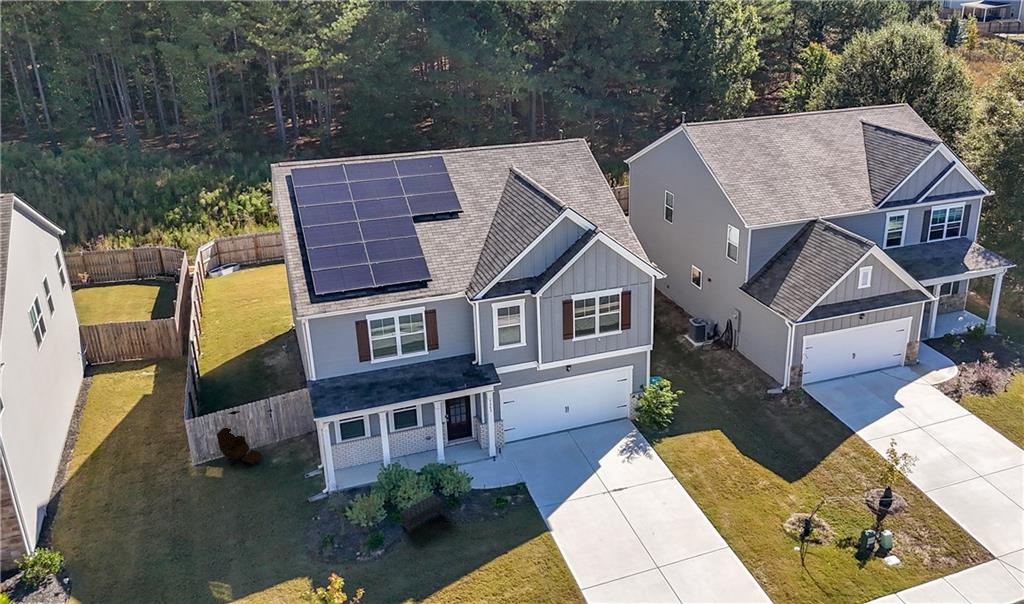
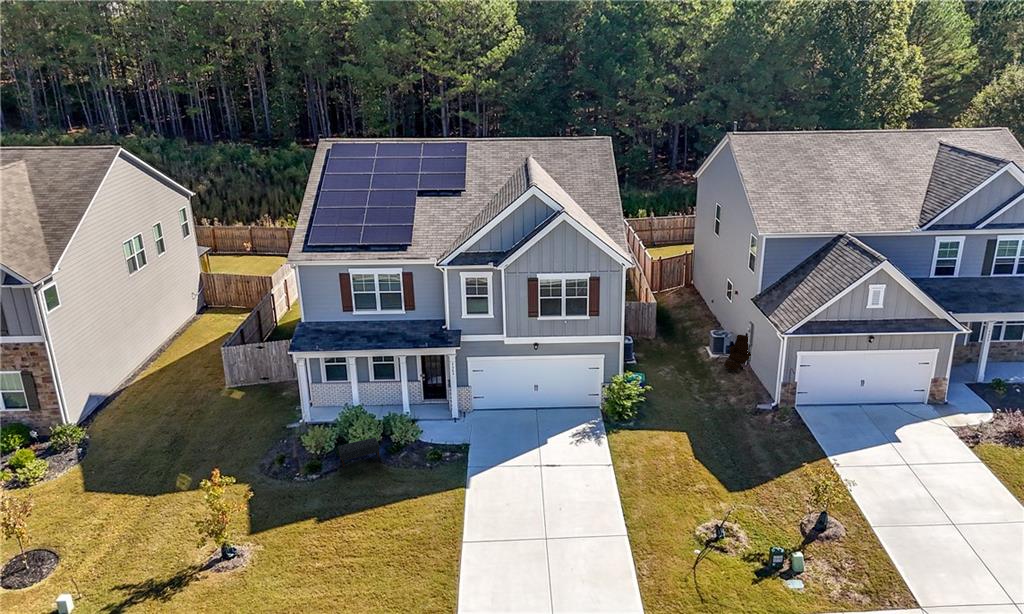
lounge chair: present [217,426,261,468] -> present [724,335,751,373]

